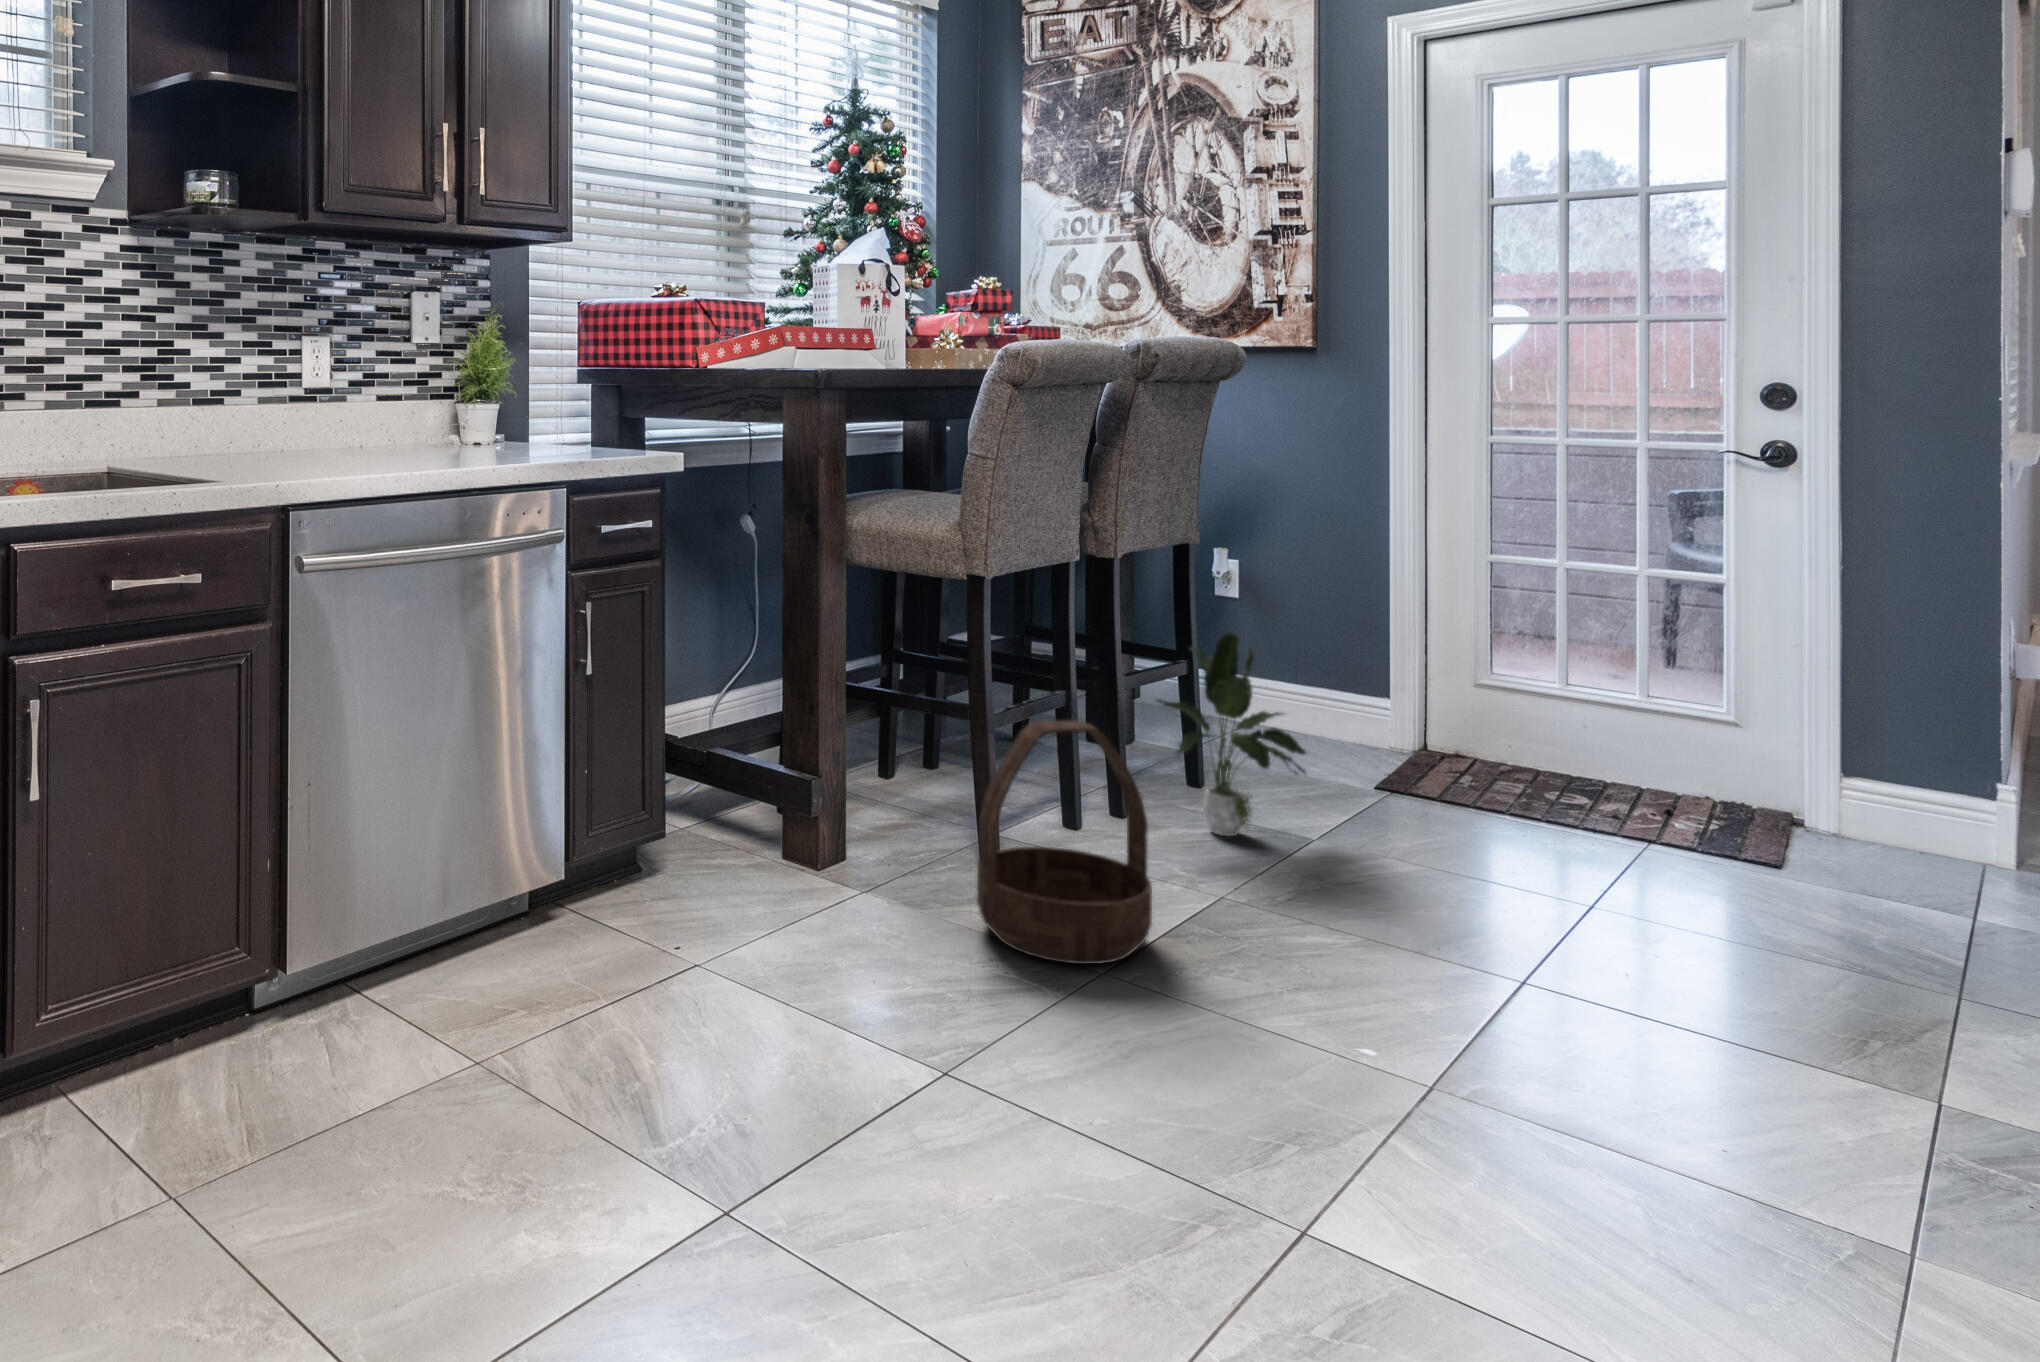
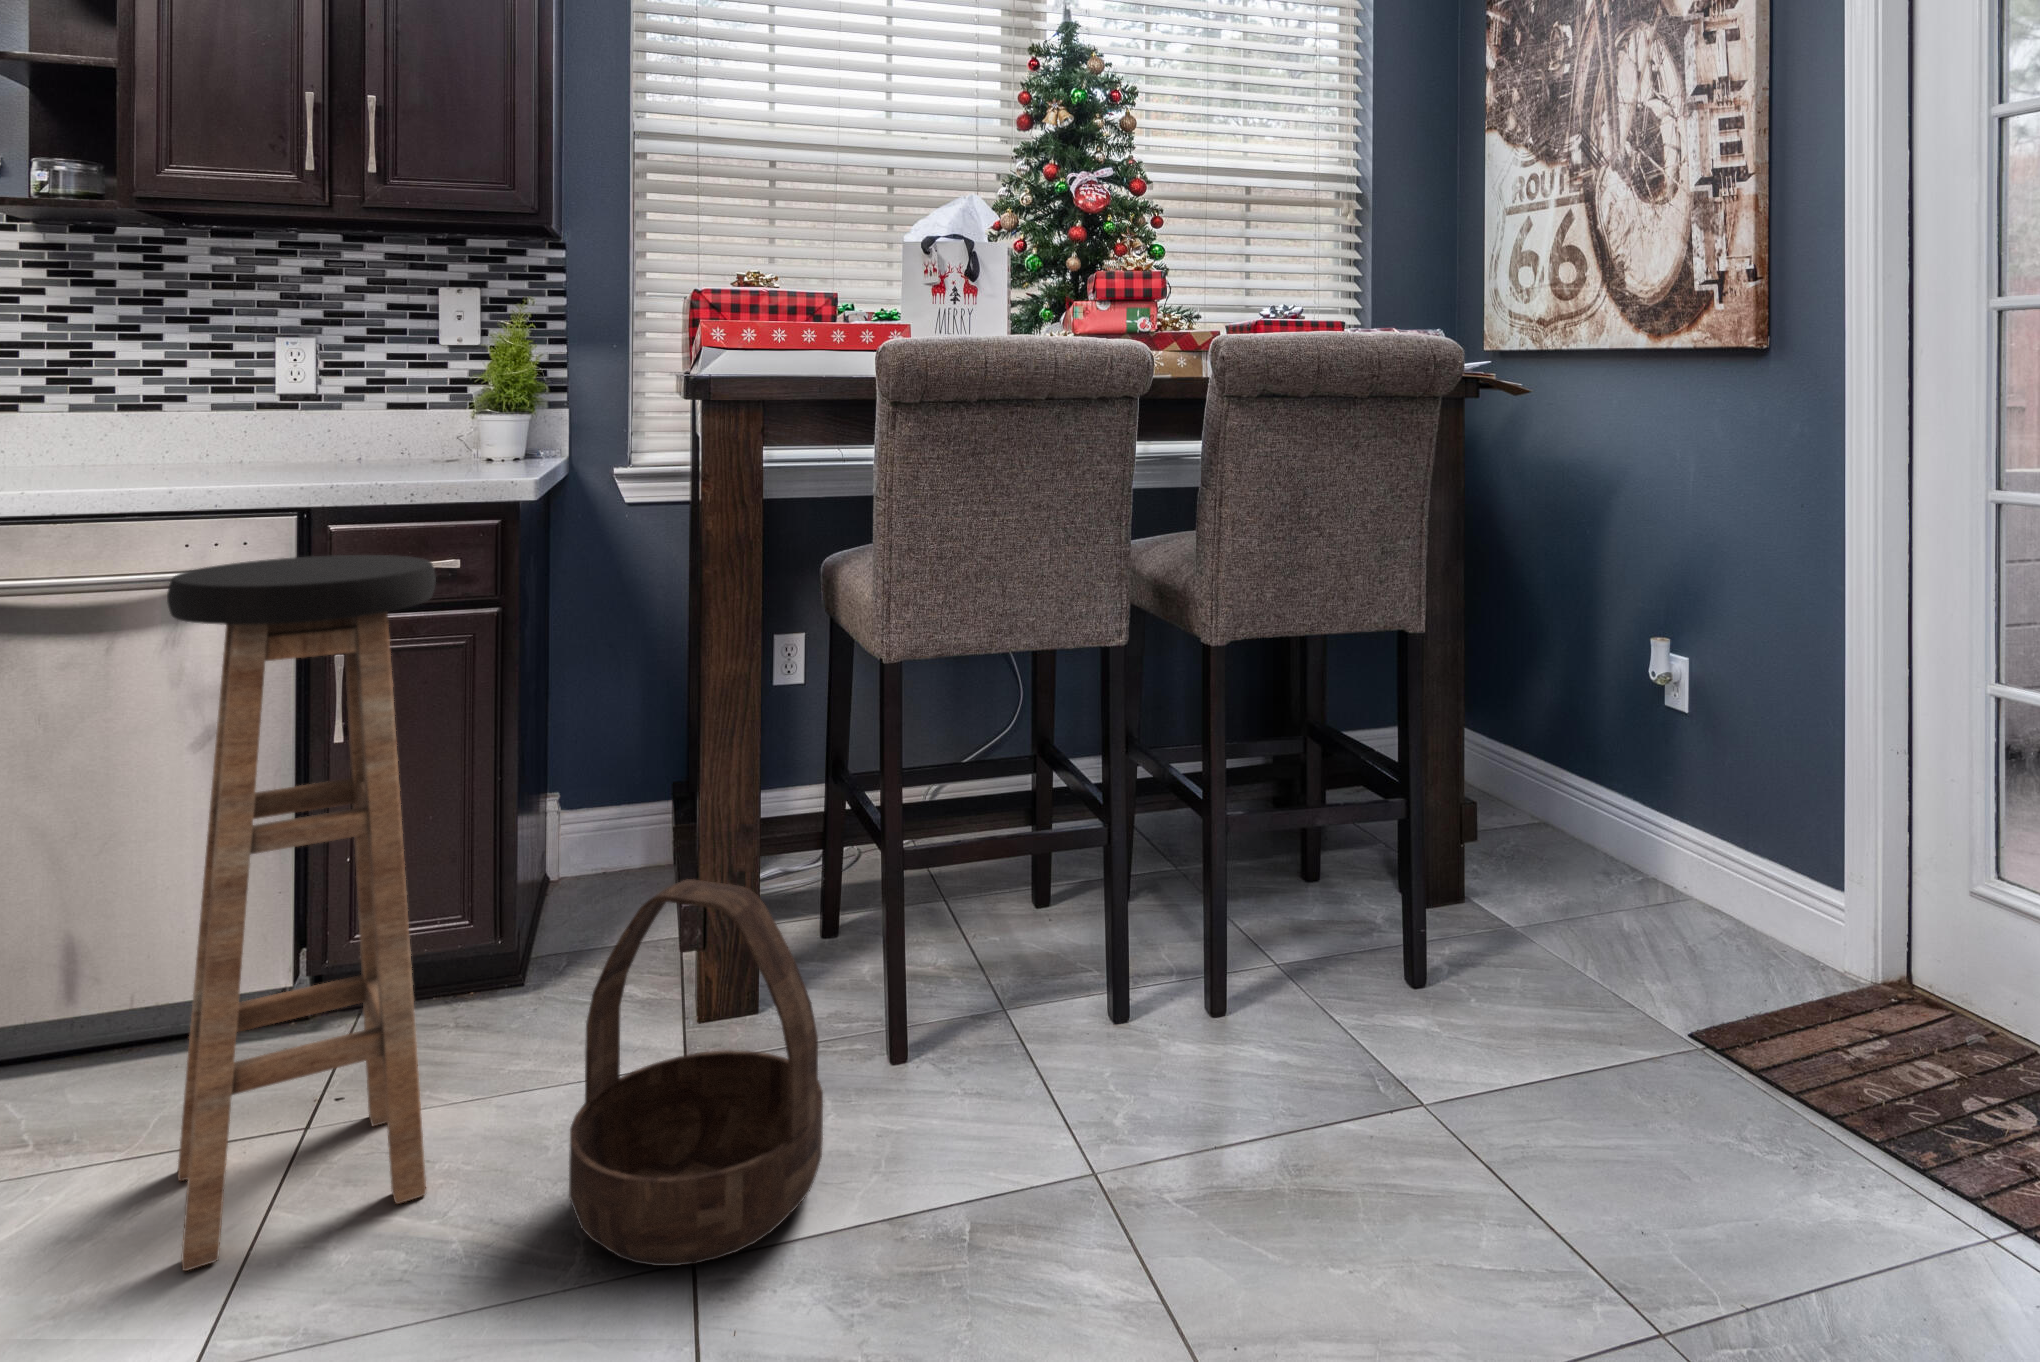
bar stool: none [715,512,904,1025] -> present [167,555,436,1271]
potted plant: present [1157,633,1306,836] -> none [1160,777,1400,1092]

